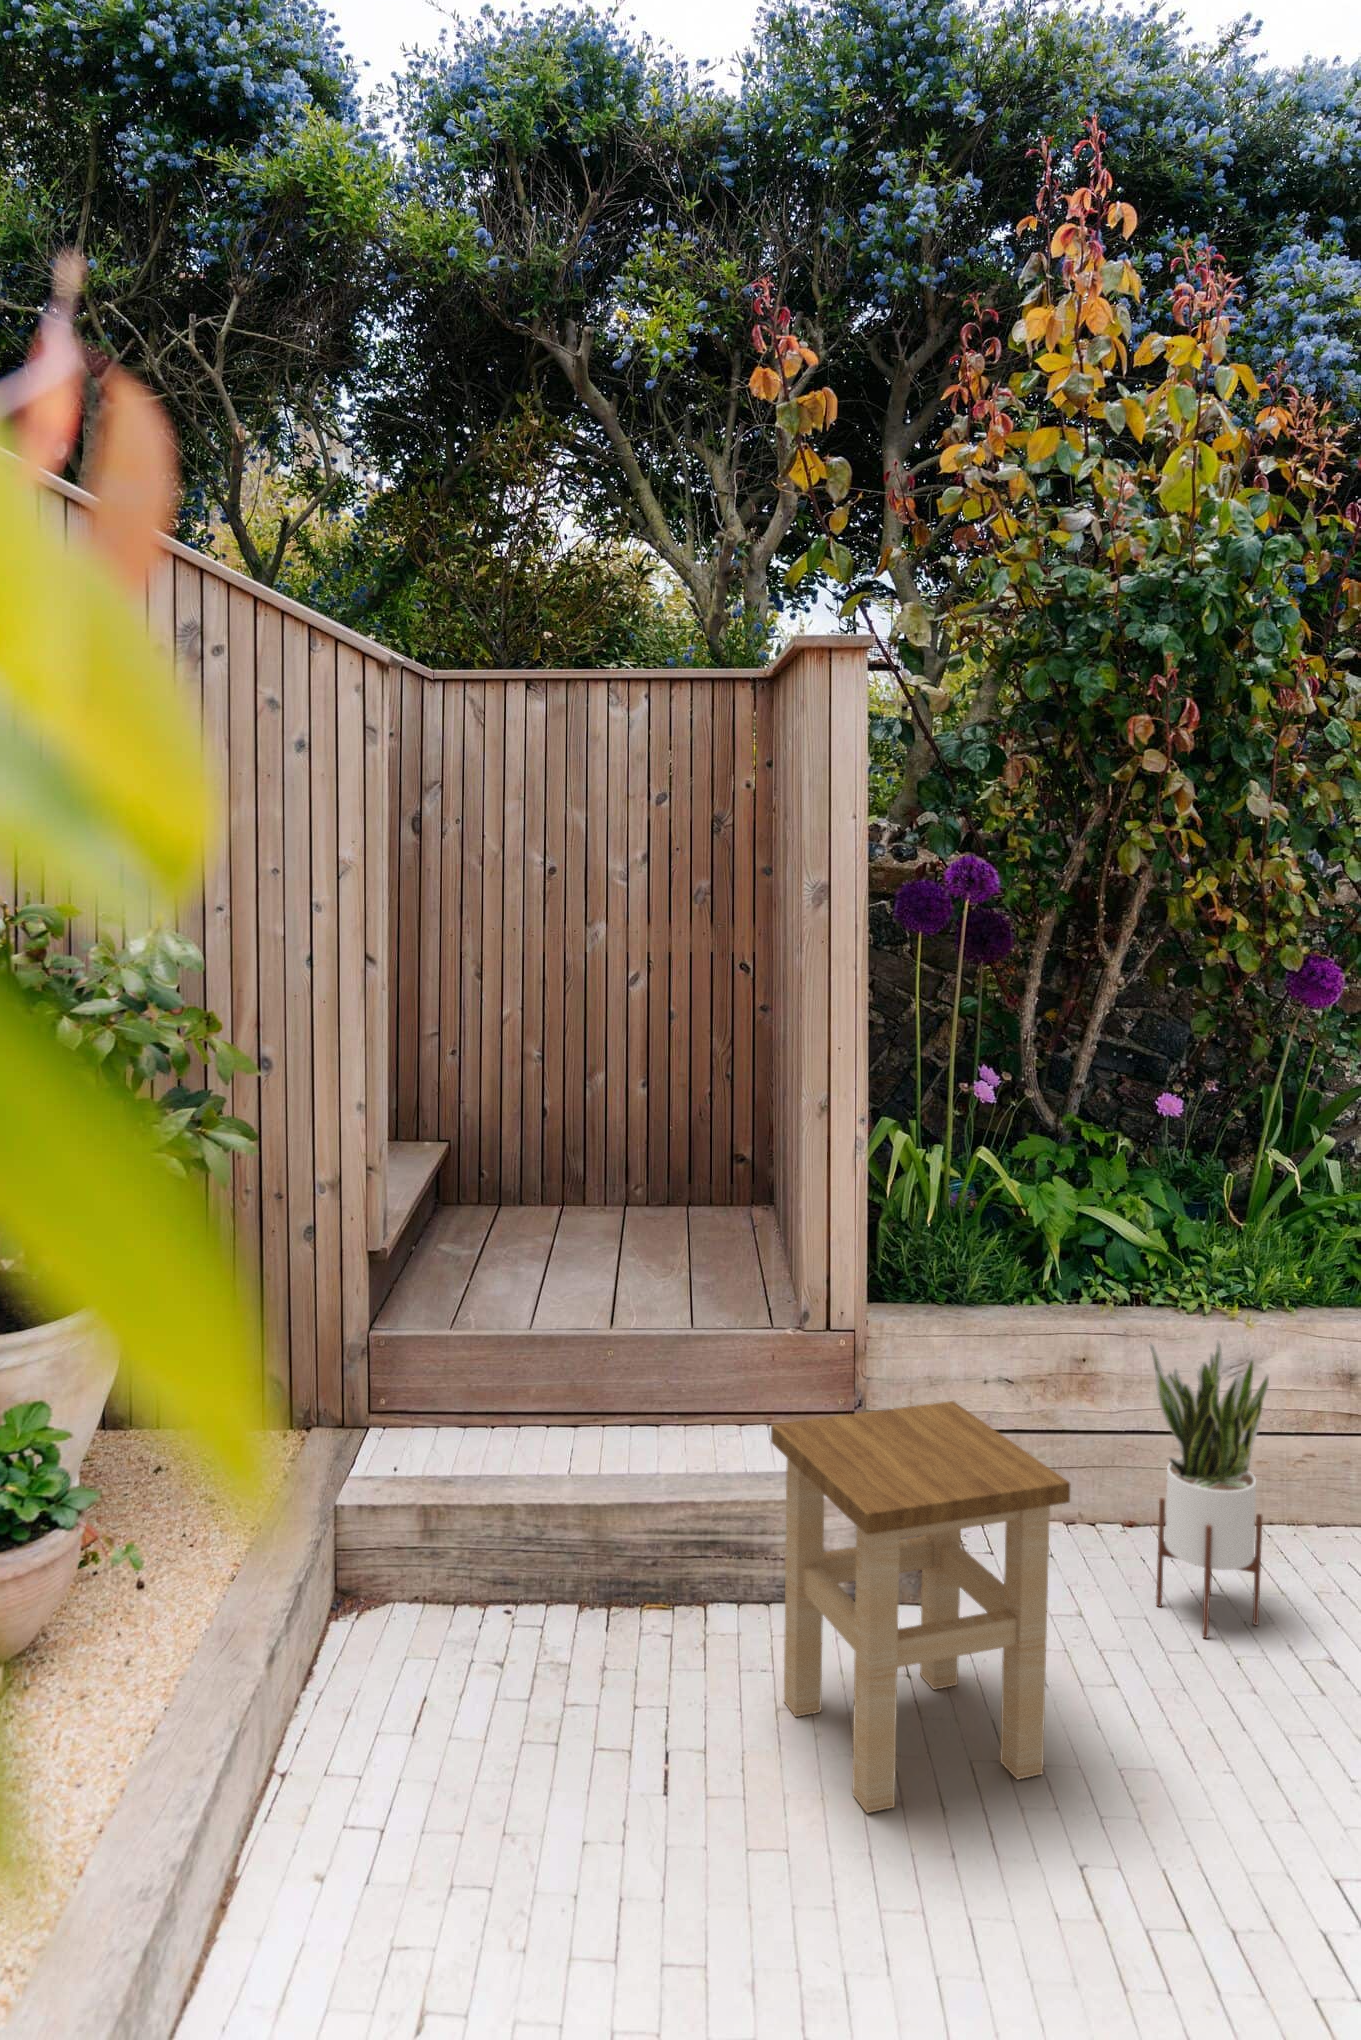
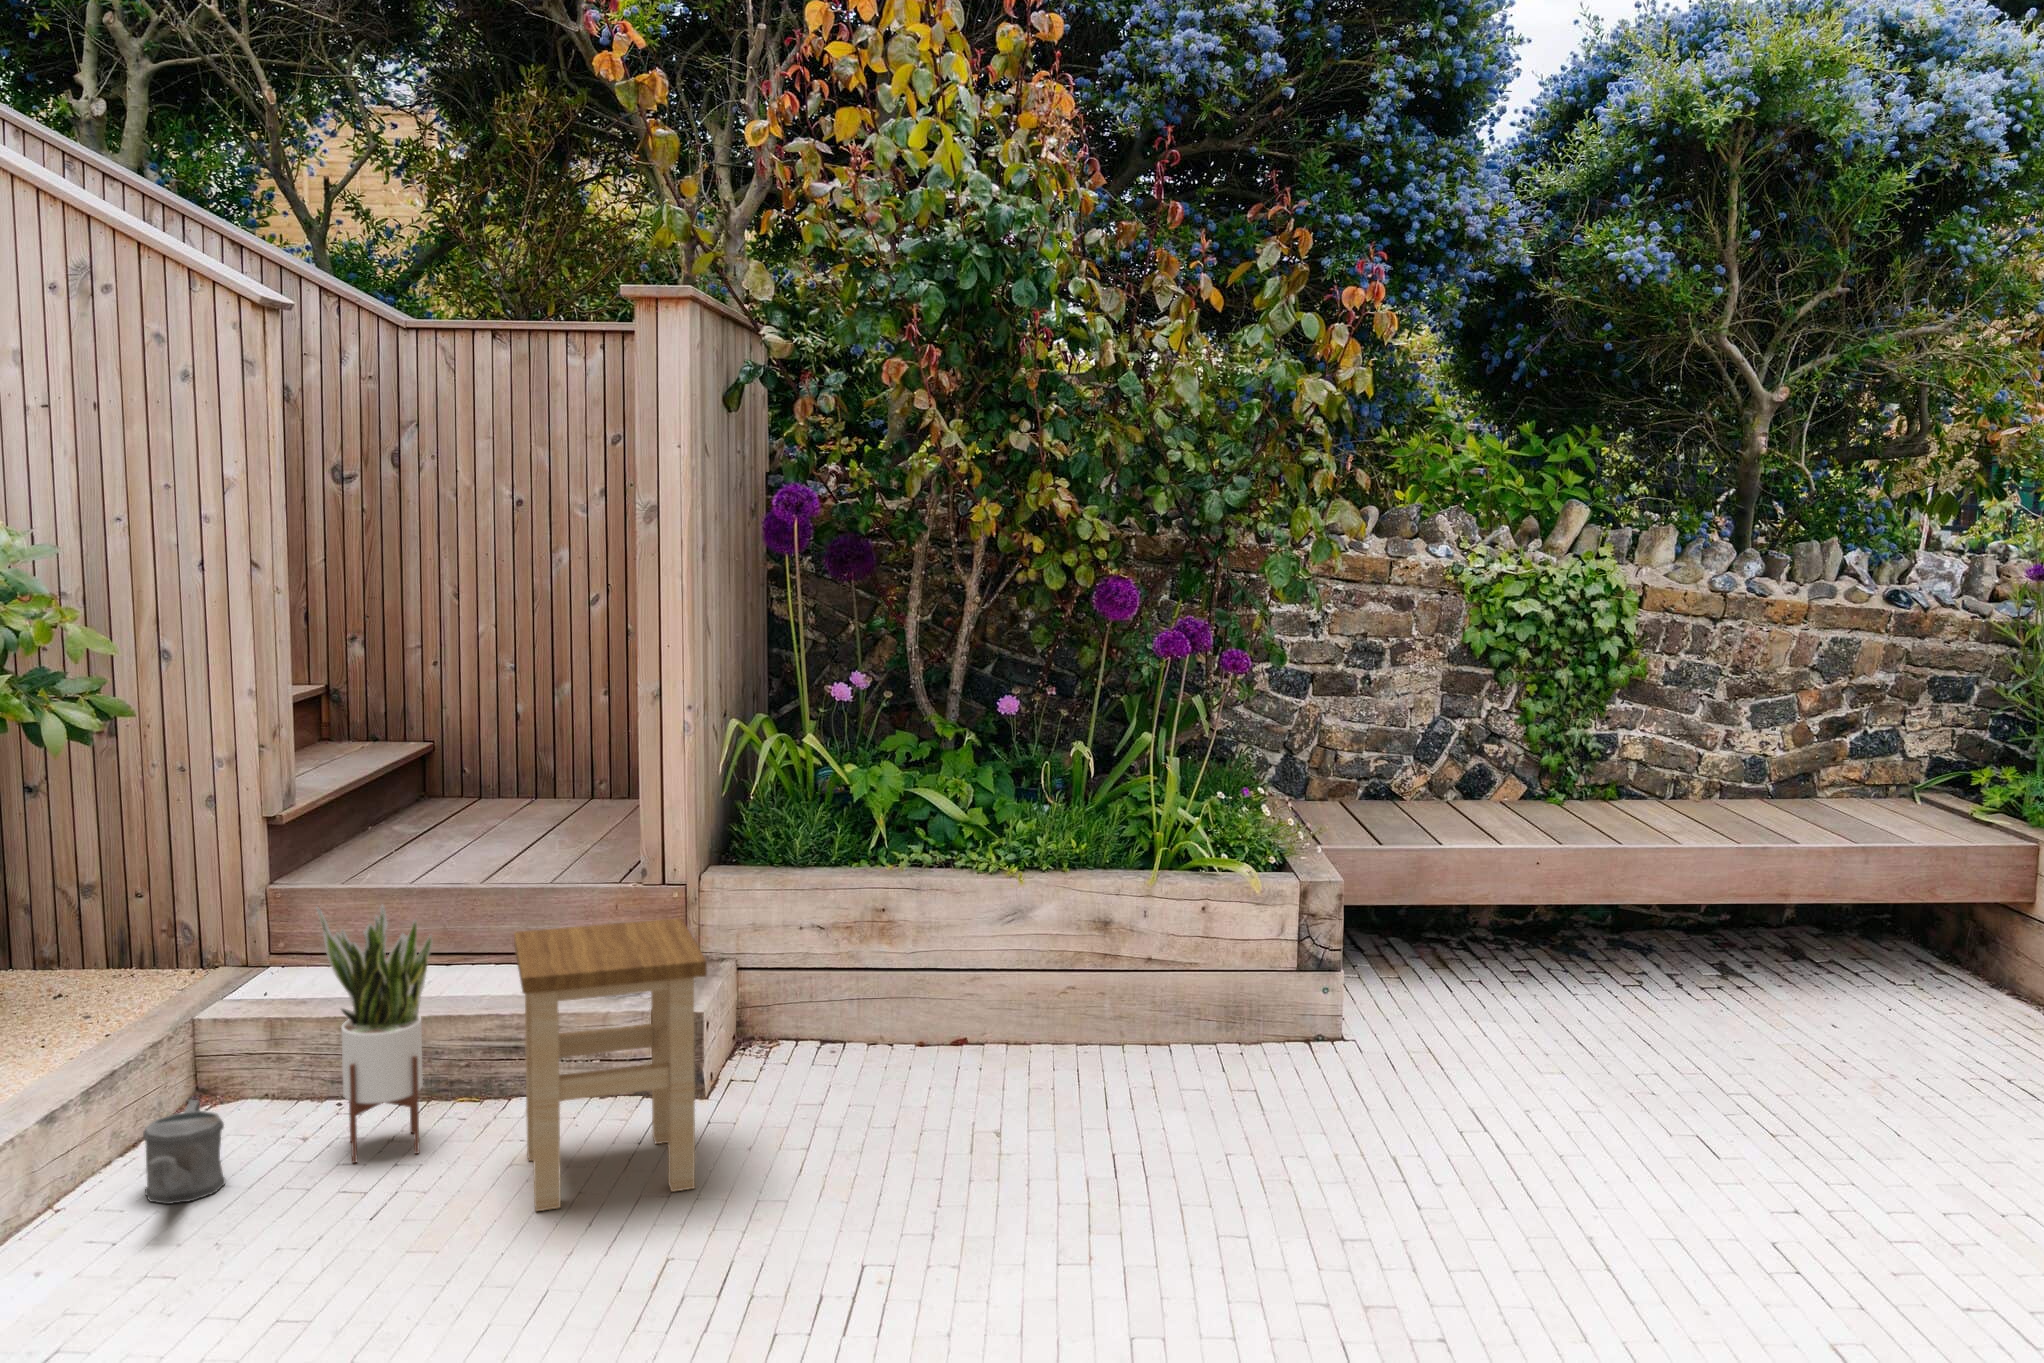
potted plant: present [1149,1341,1269,1638] -> present [316,905,432,1163]
watering can: none [354,1633,445,1786] -> present [143,1100,225,1204]

